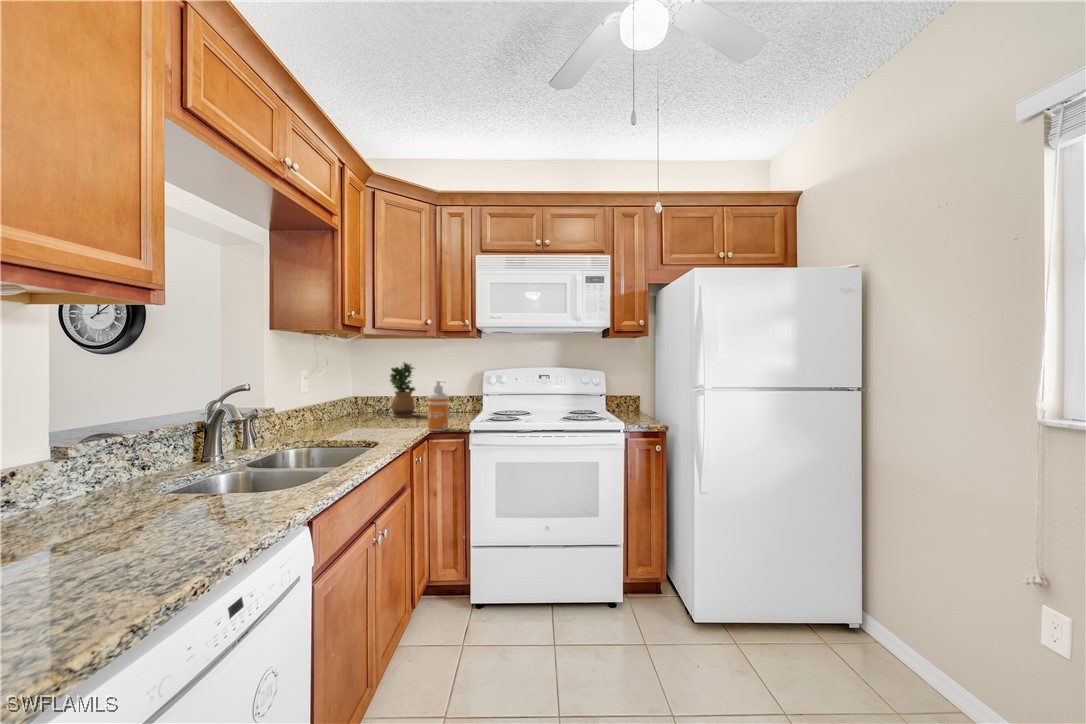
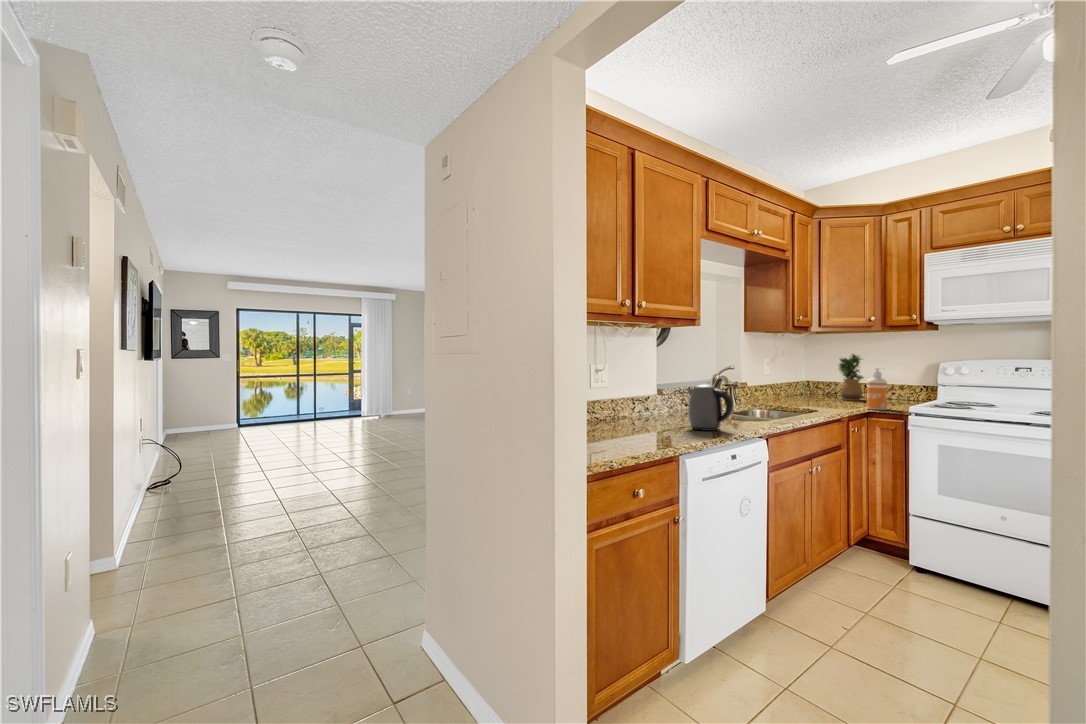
kettle: none [117,443,237,556] -> present [688,384,733,431]

